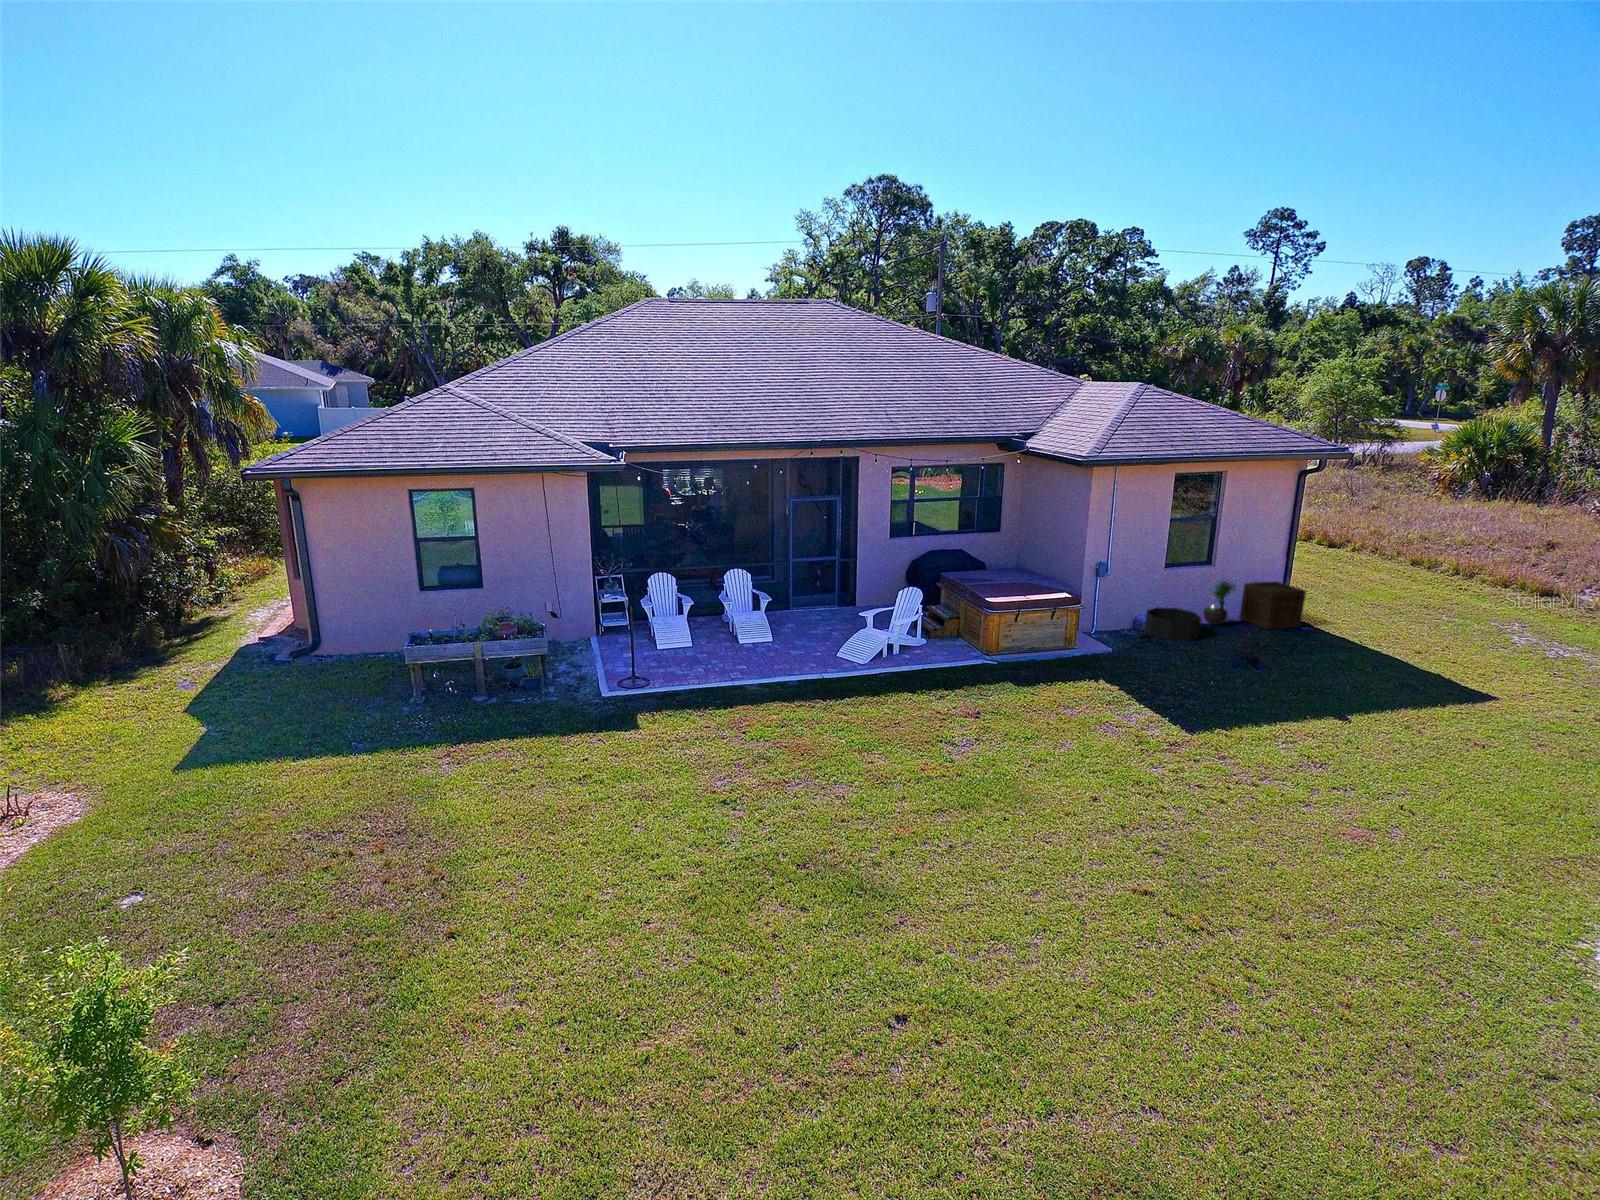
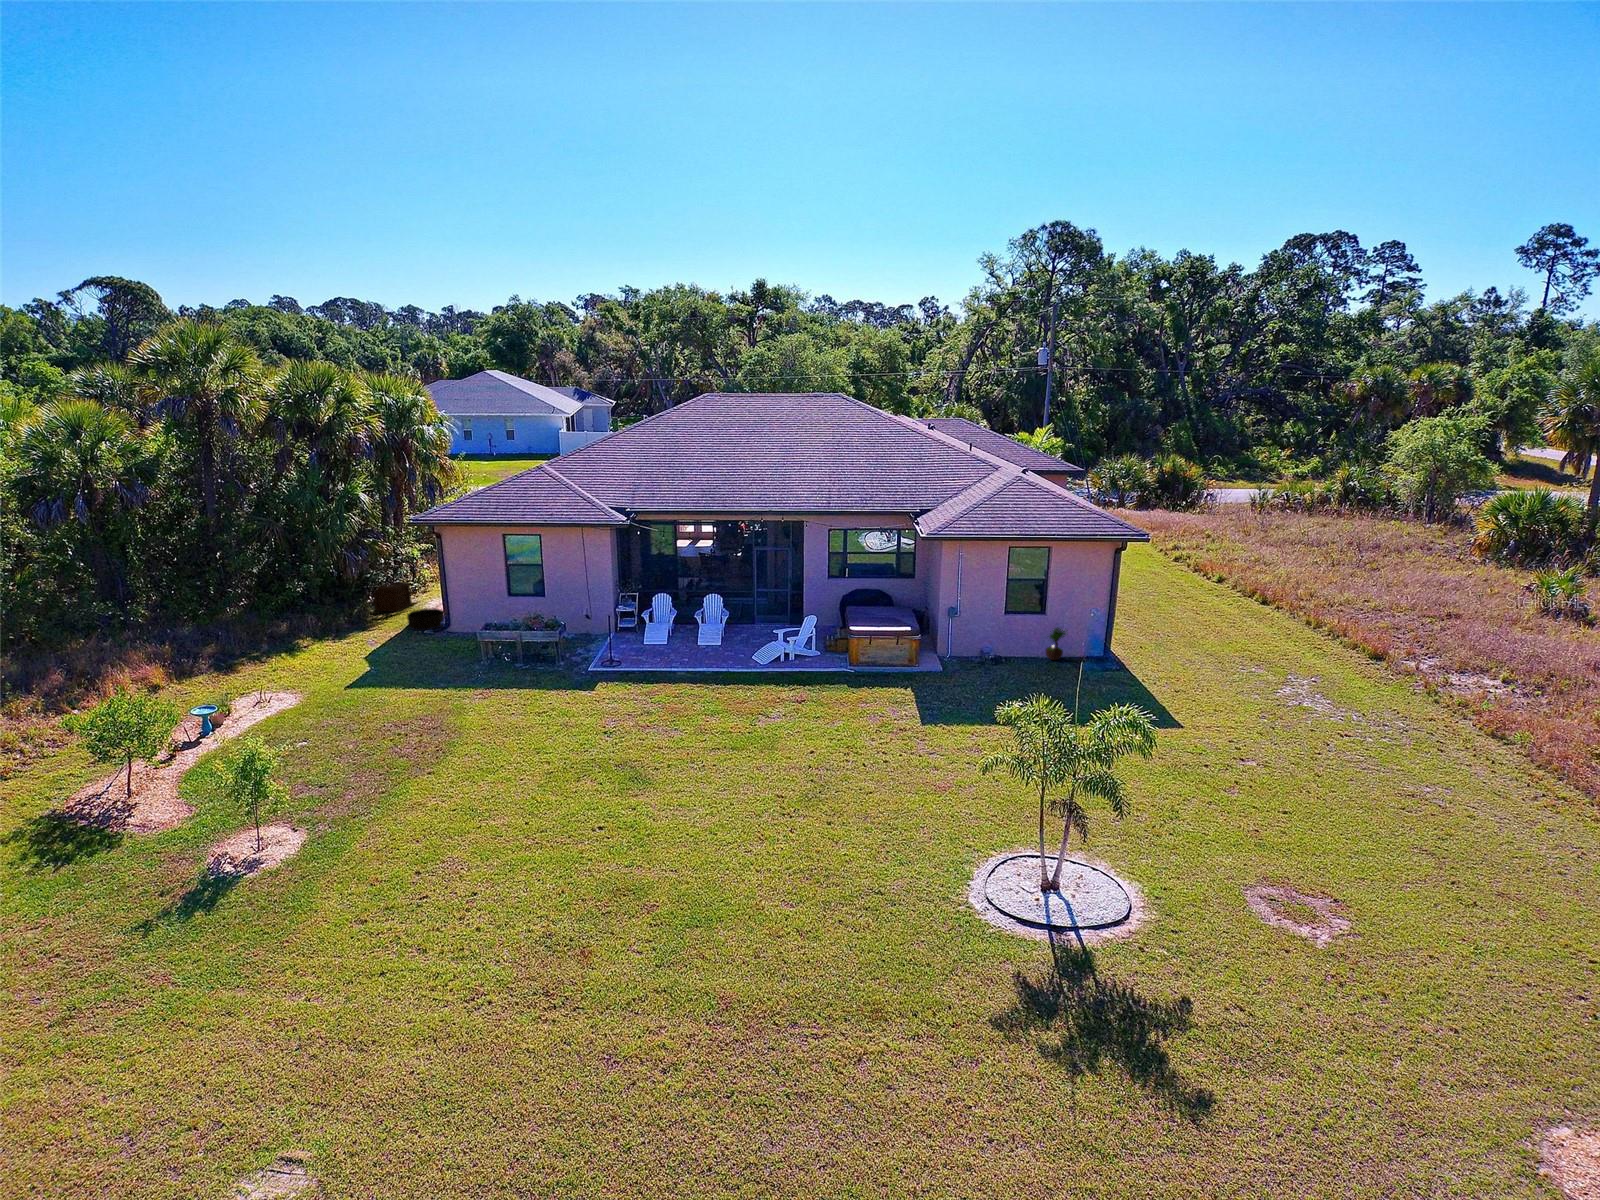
wooden crate: present [1239,581,1306,629] -> present [374,582,412,612]
basket: present [1145,608,1201,641] -> present [407,608,445,630]

